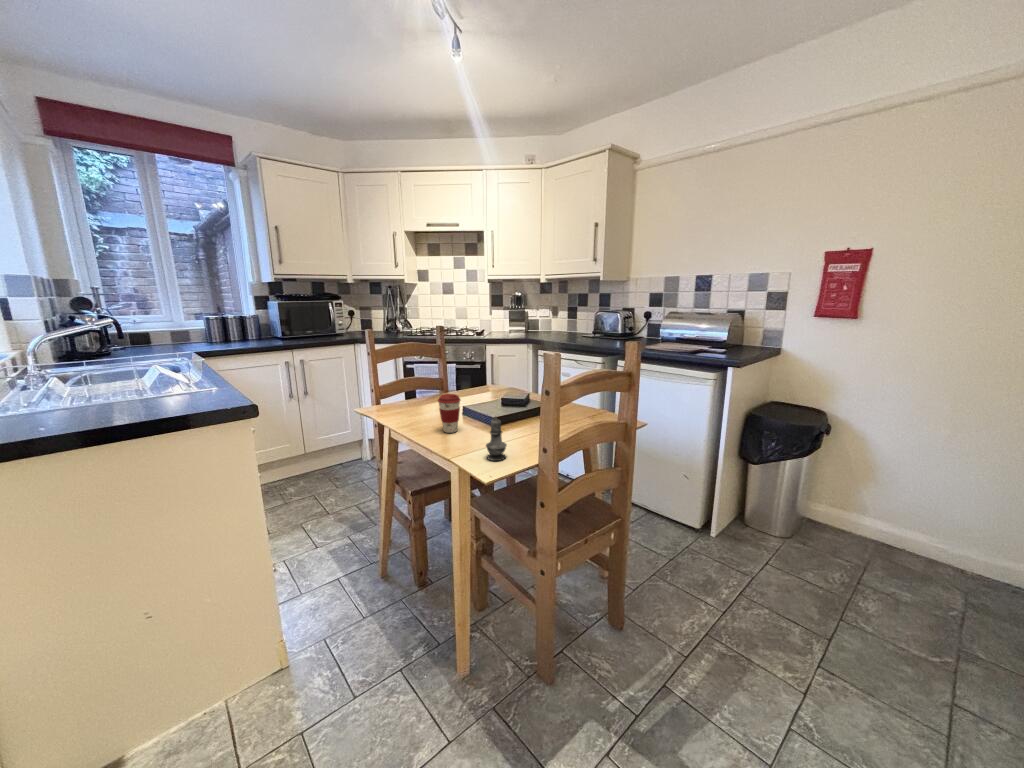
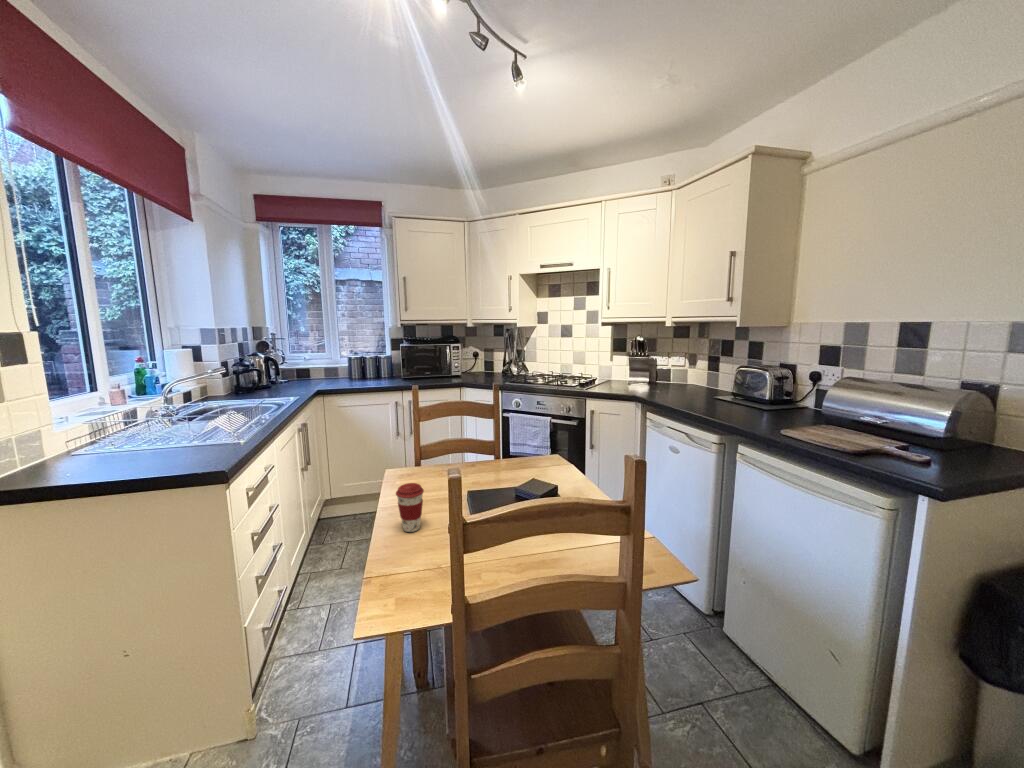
salt shaker: present [486,416,507,461] -> none [385,538,414,599]

